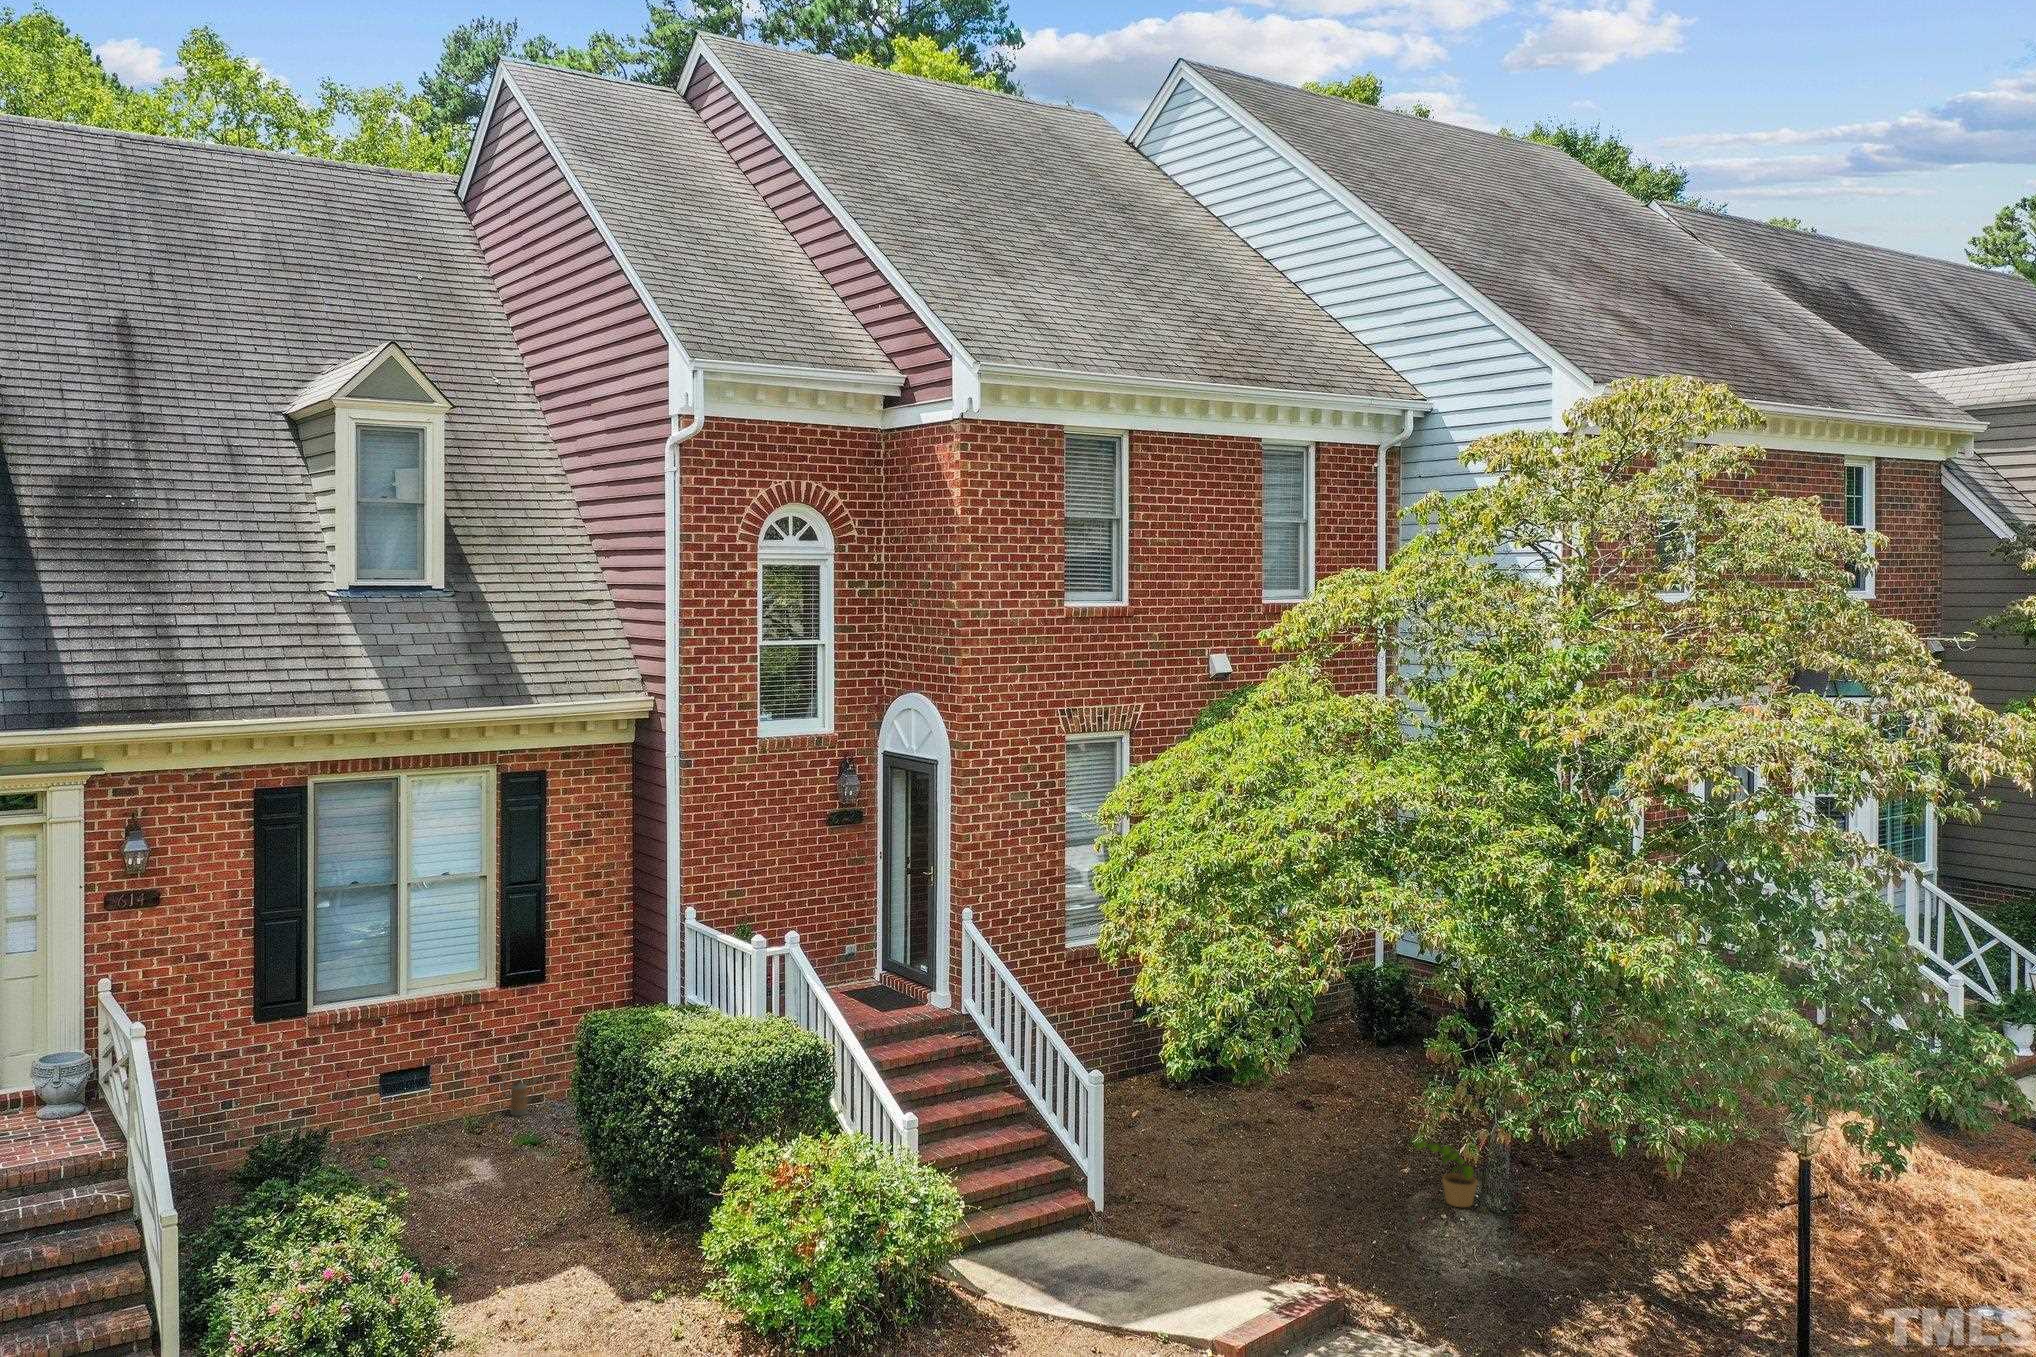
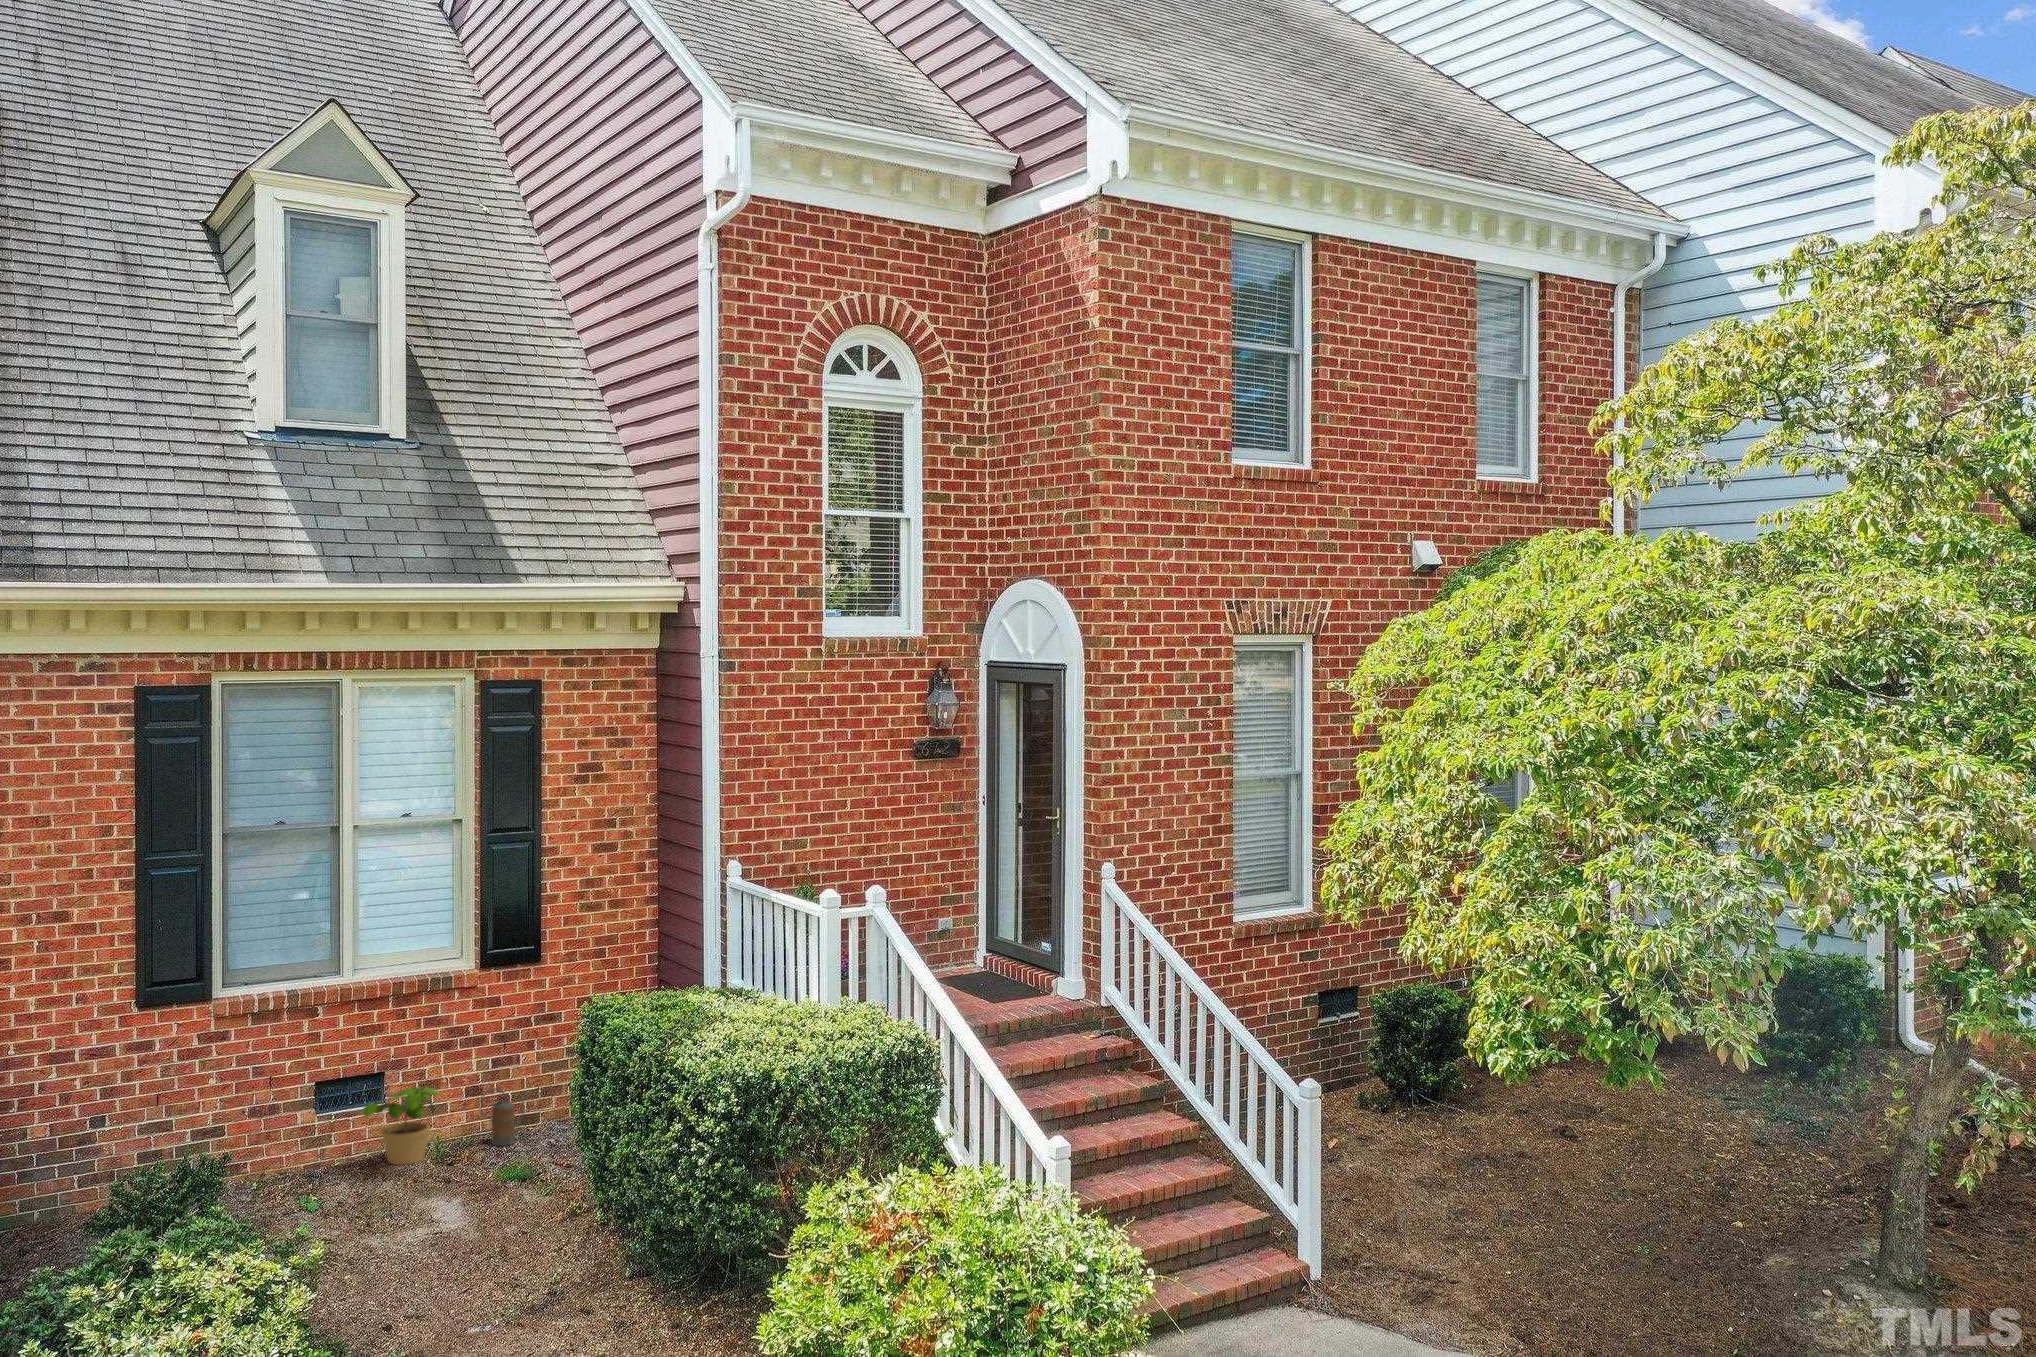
potted plant: present [1412,1139,1478,1207] -> present [364,1087,439,1165]

